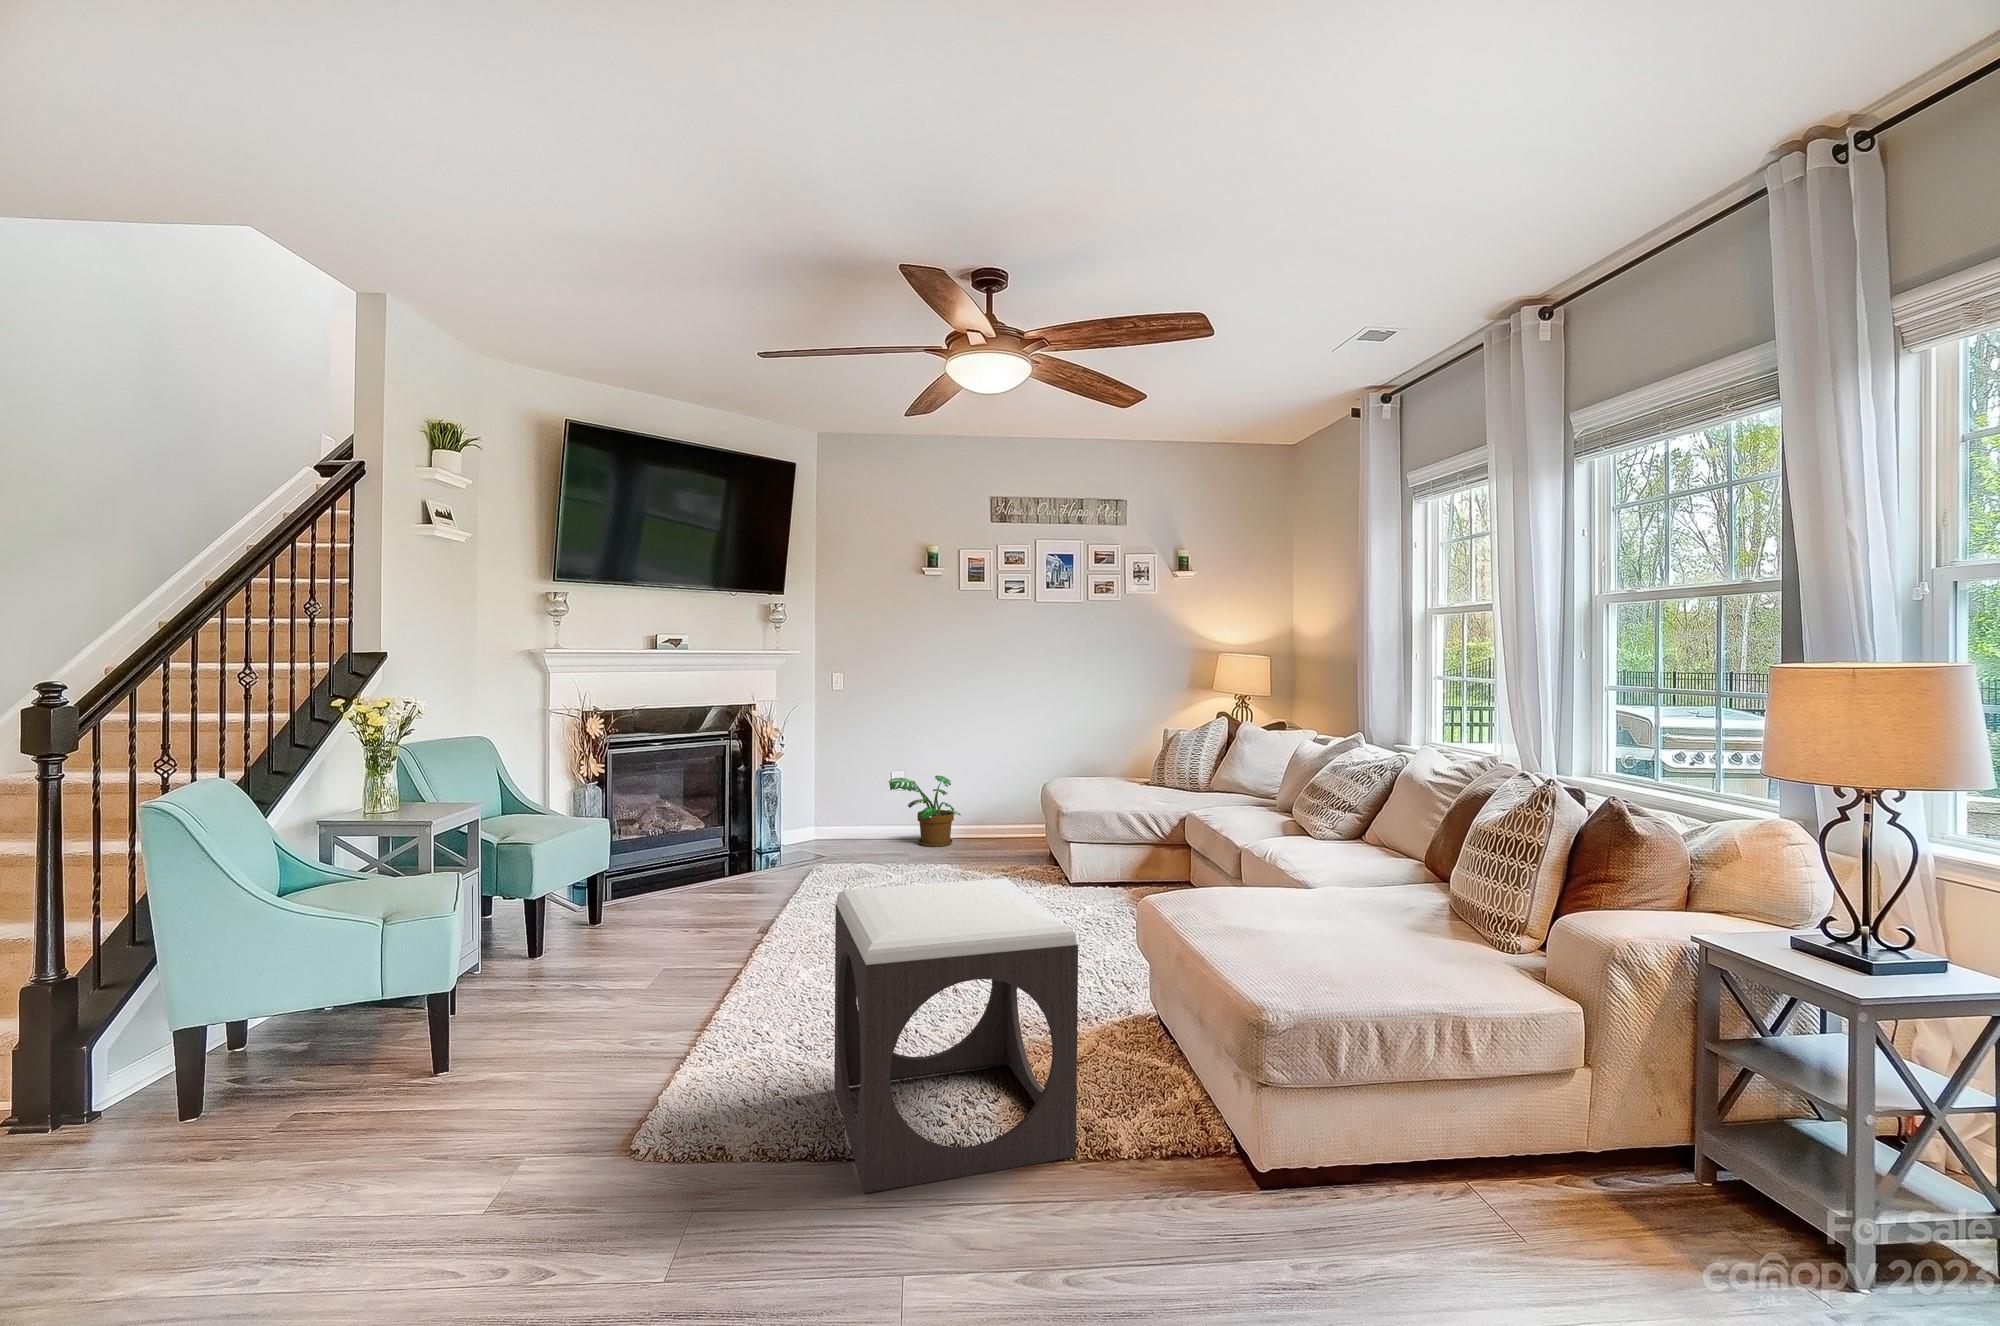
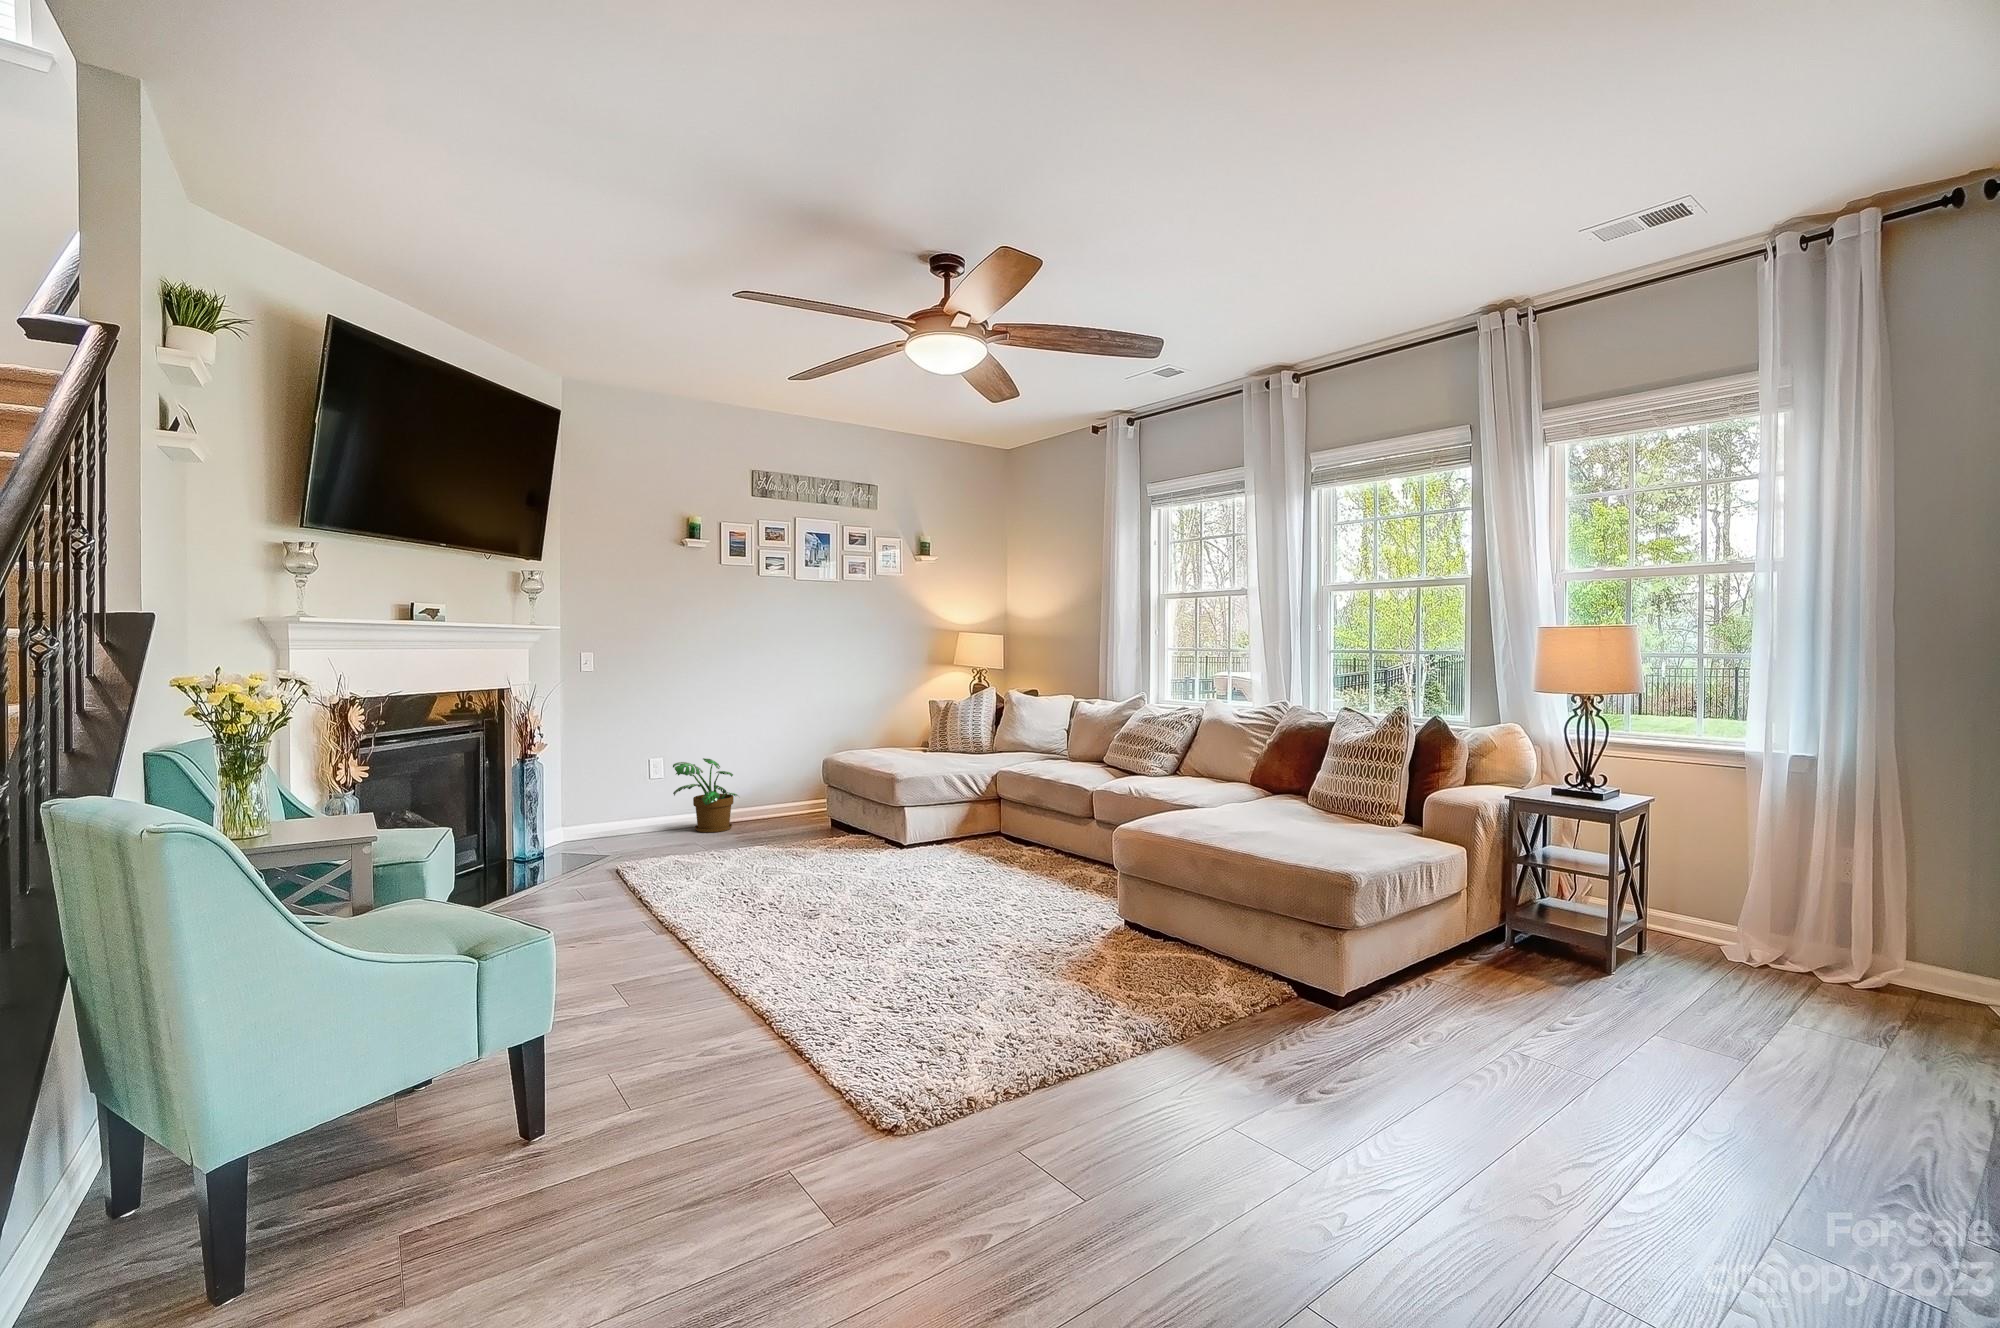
footstool: present [834,879,1078,1193] -> none [990,816,1238,1092]

